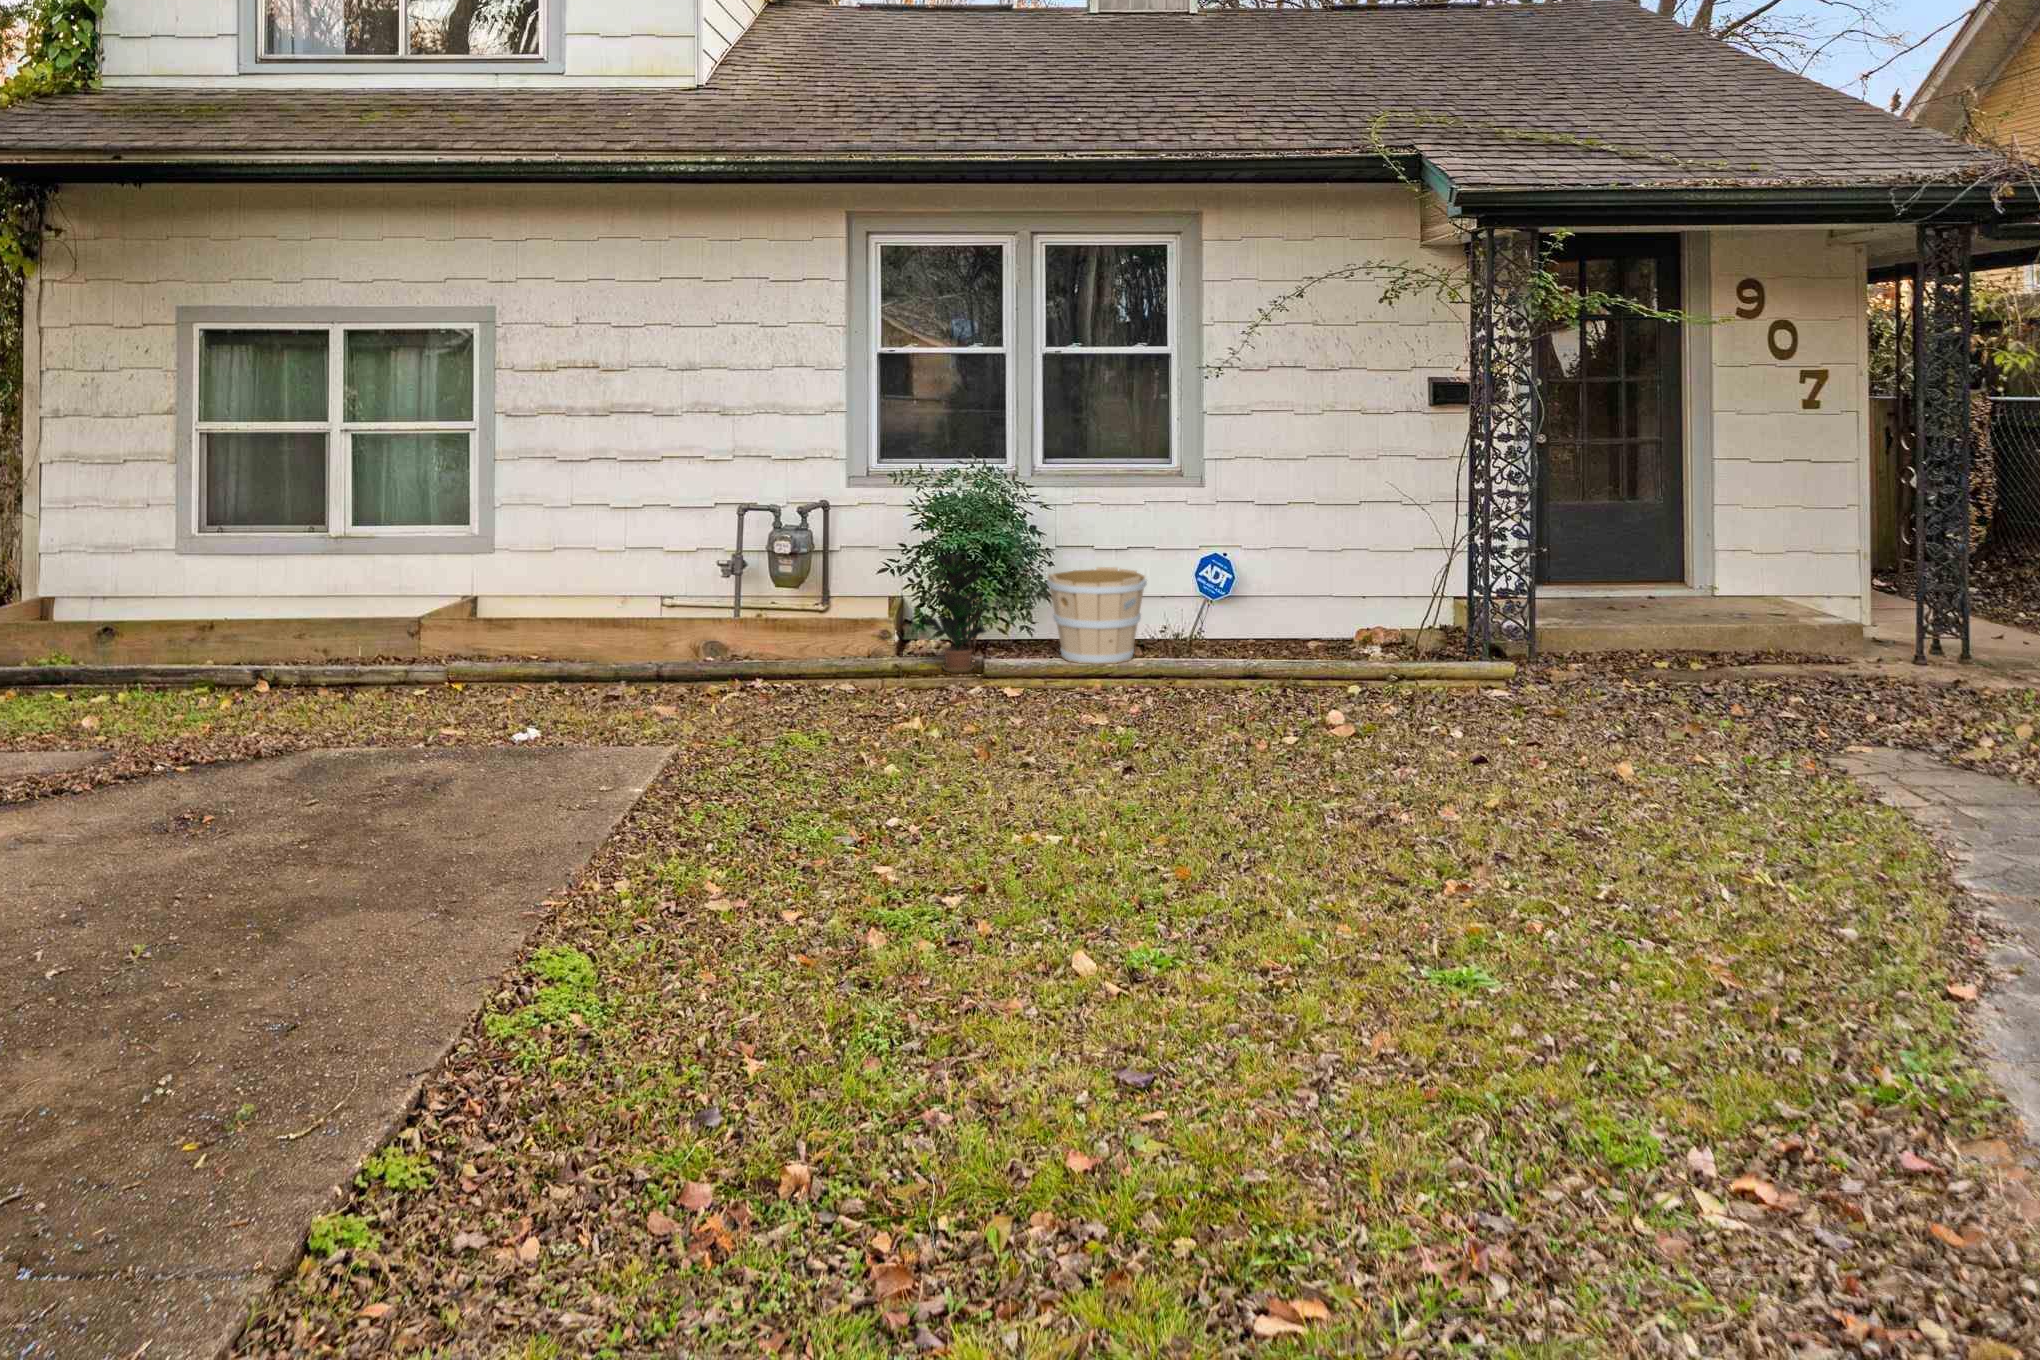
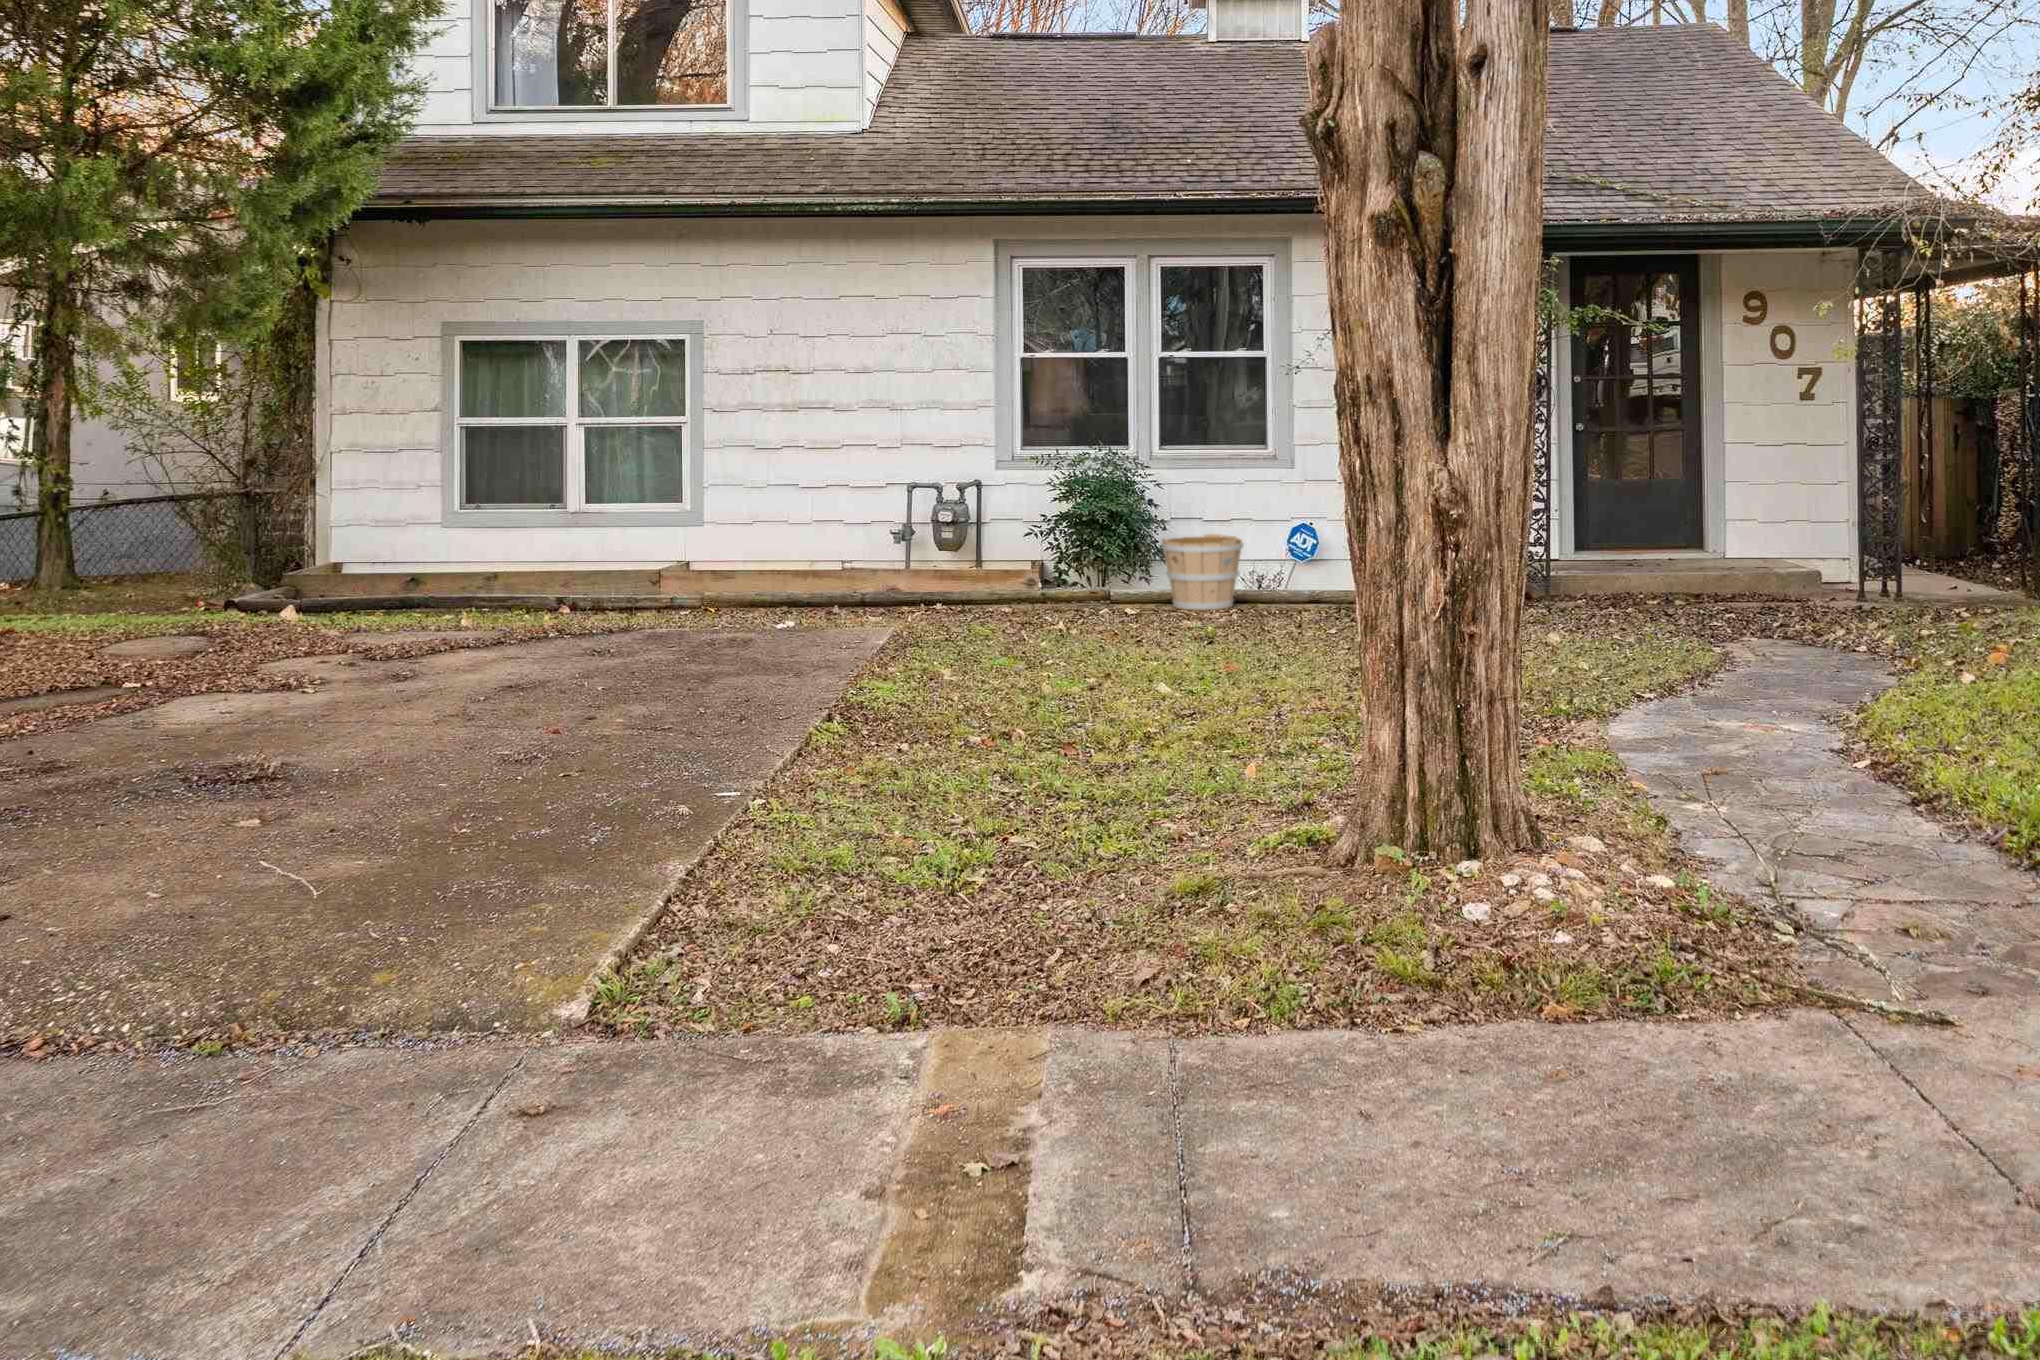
potted plant: present [922,554,988,672] -> none [1058,520,1114,615]

